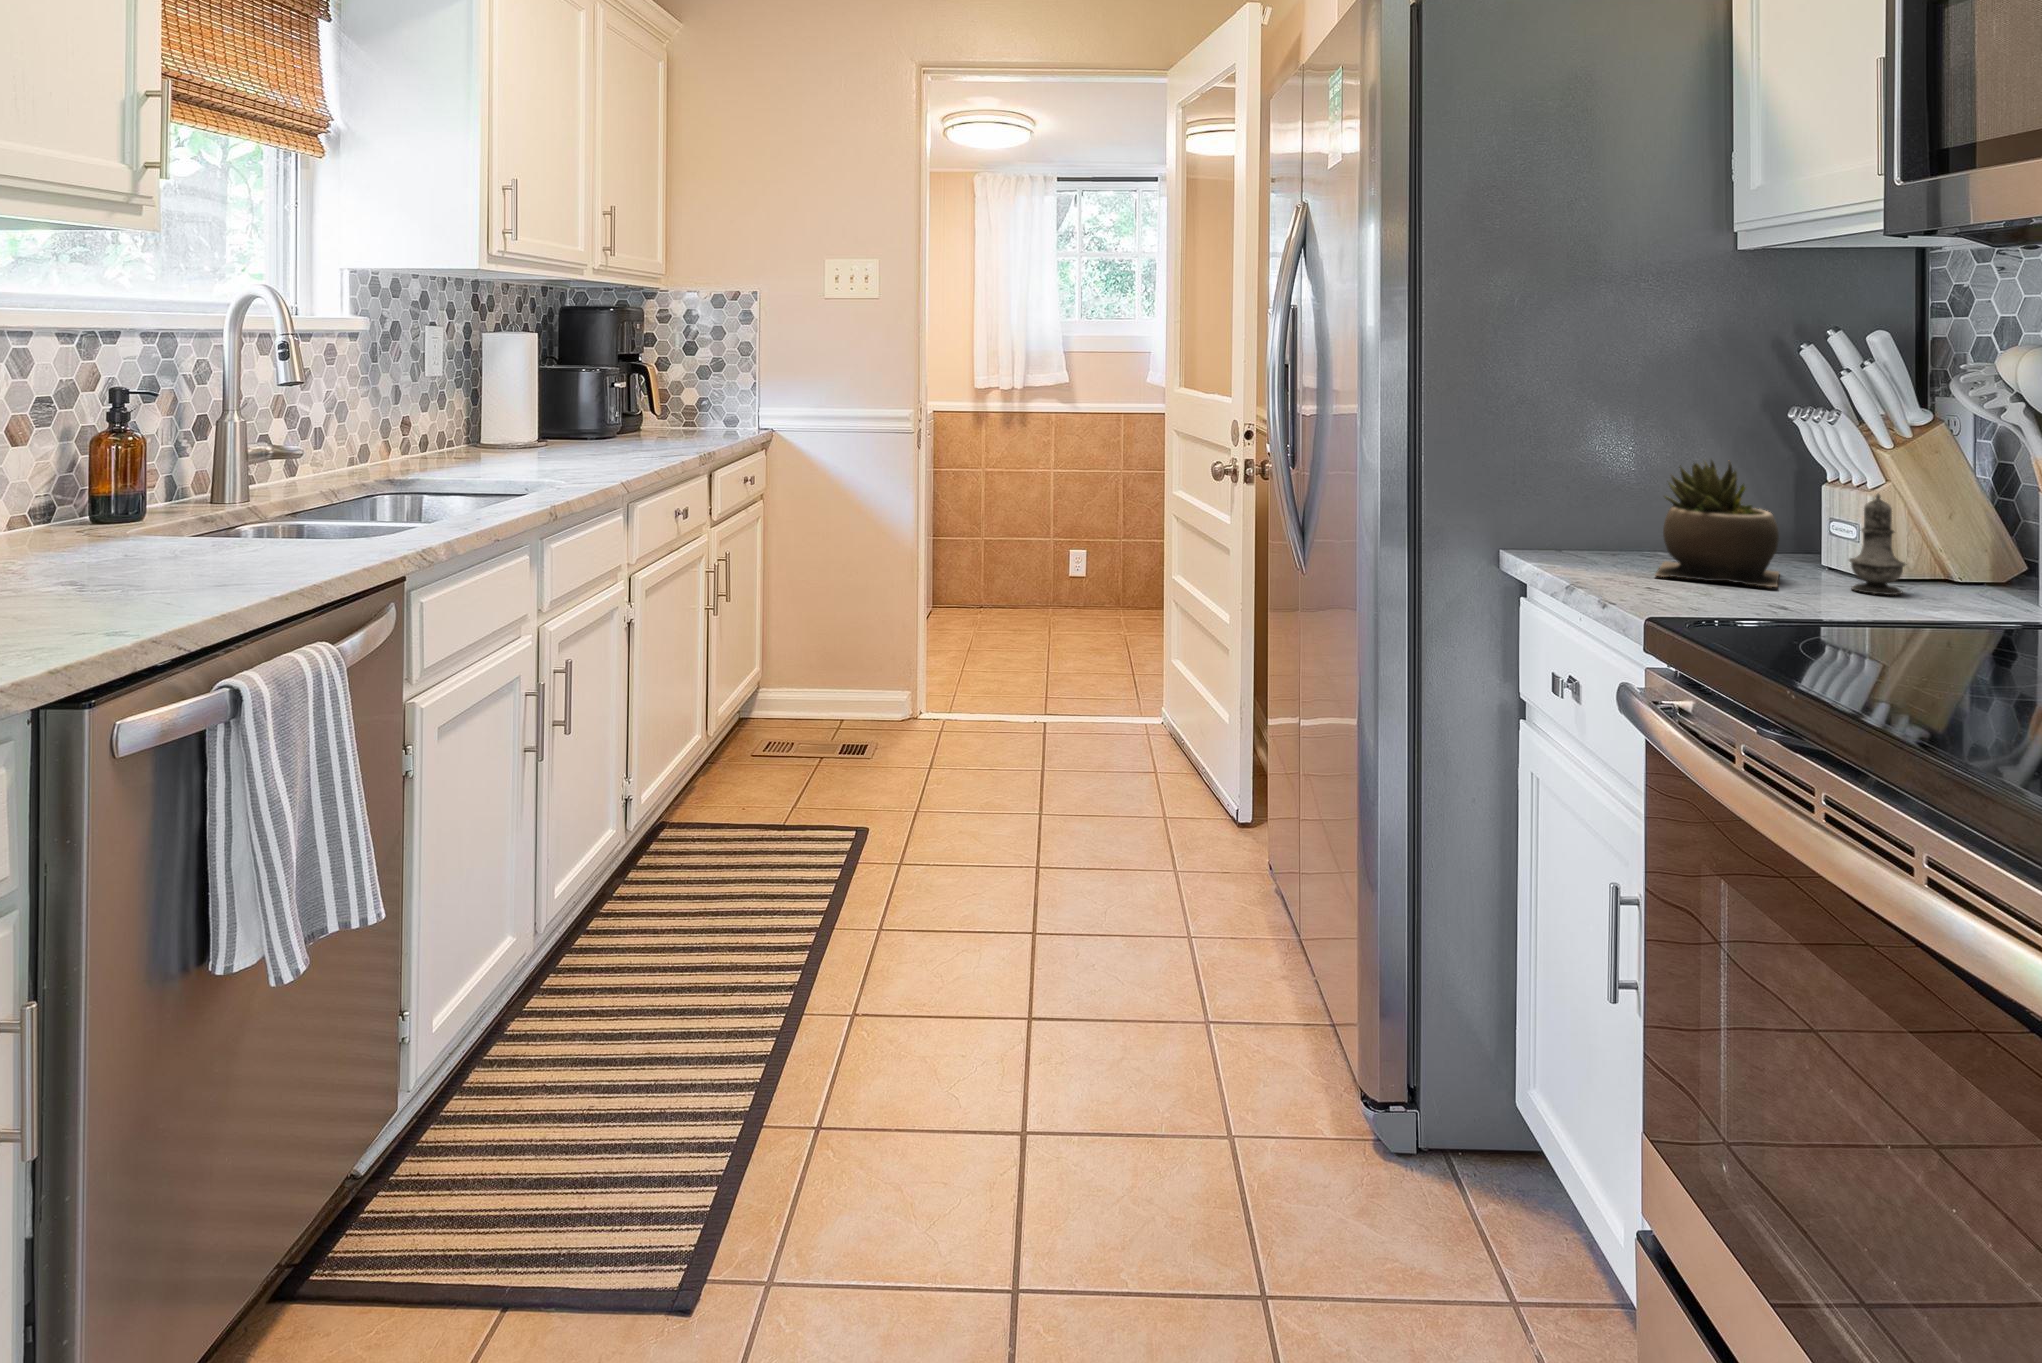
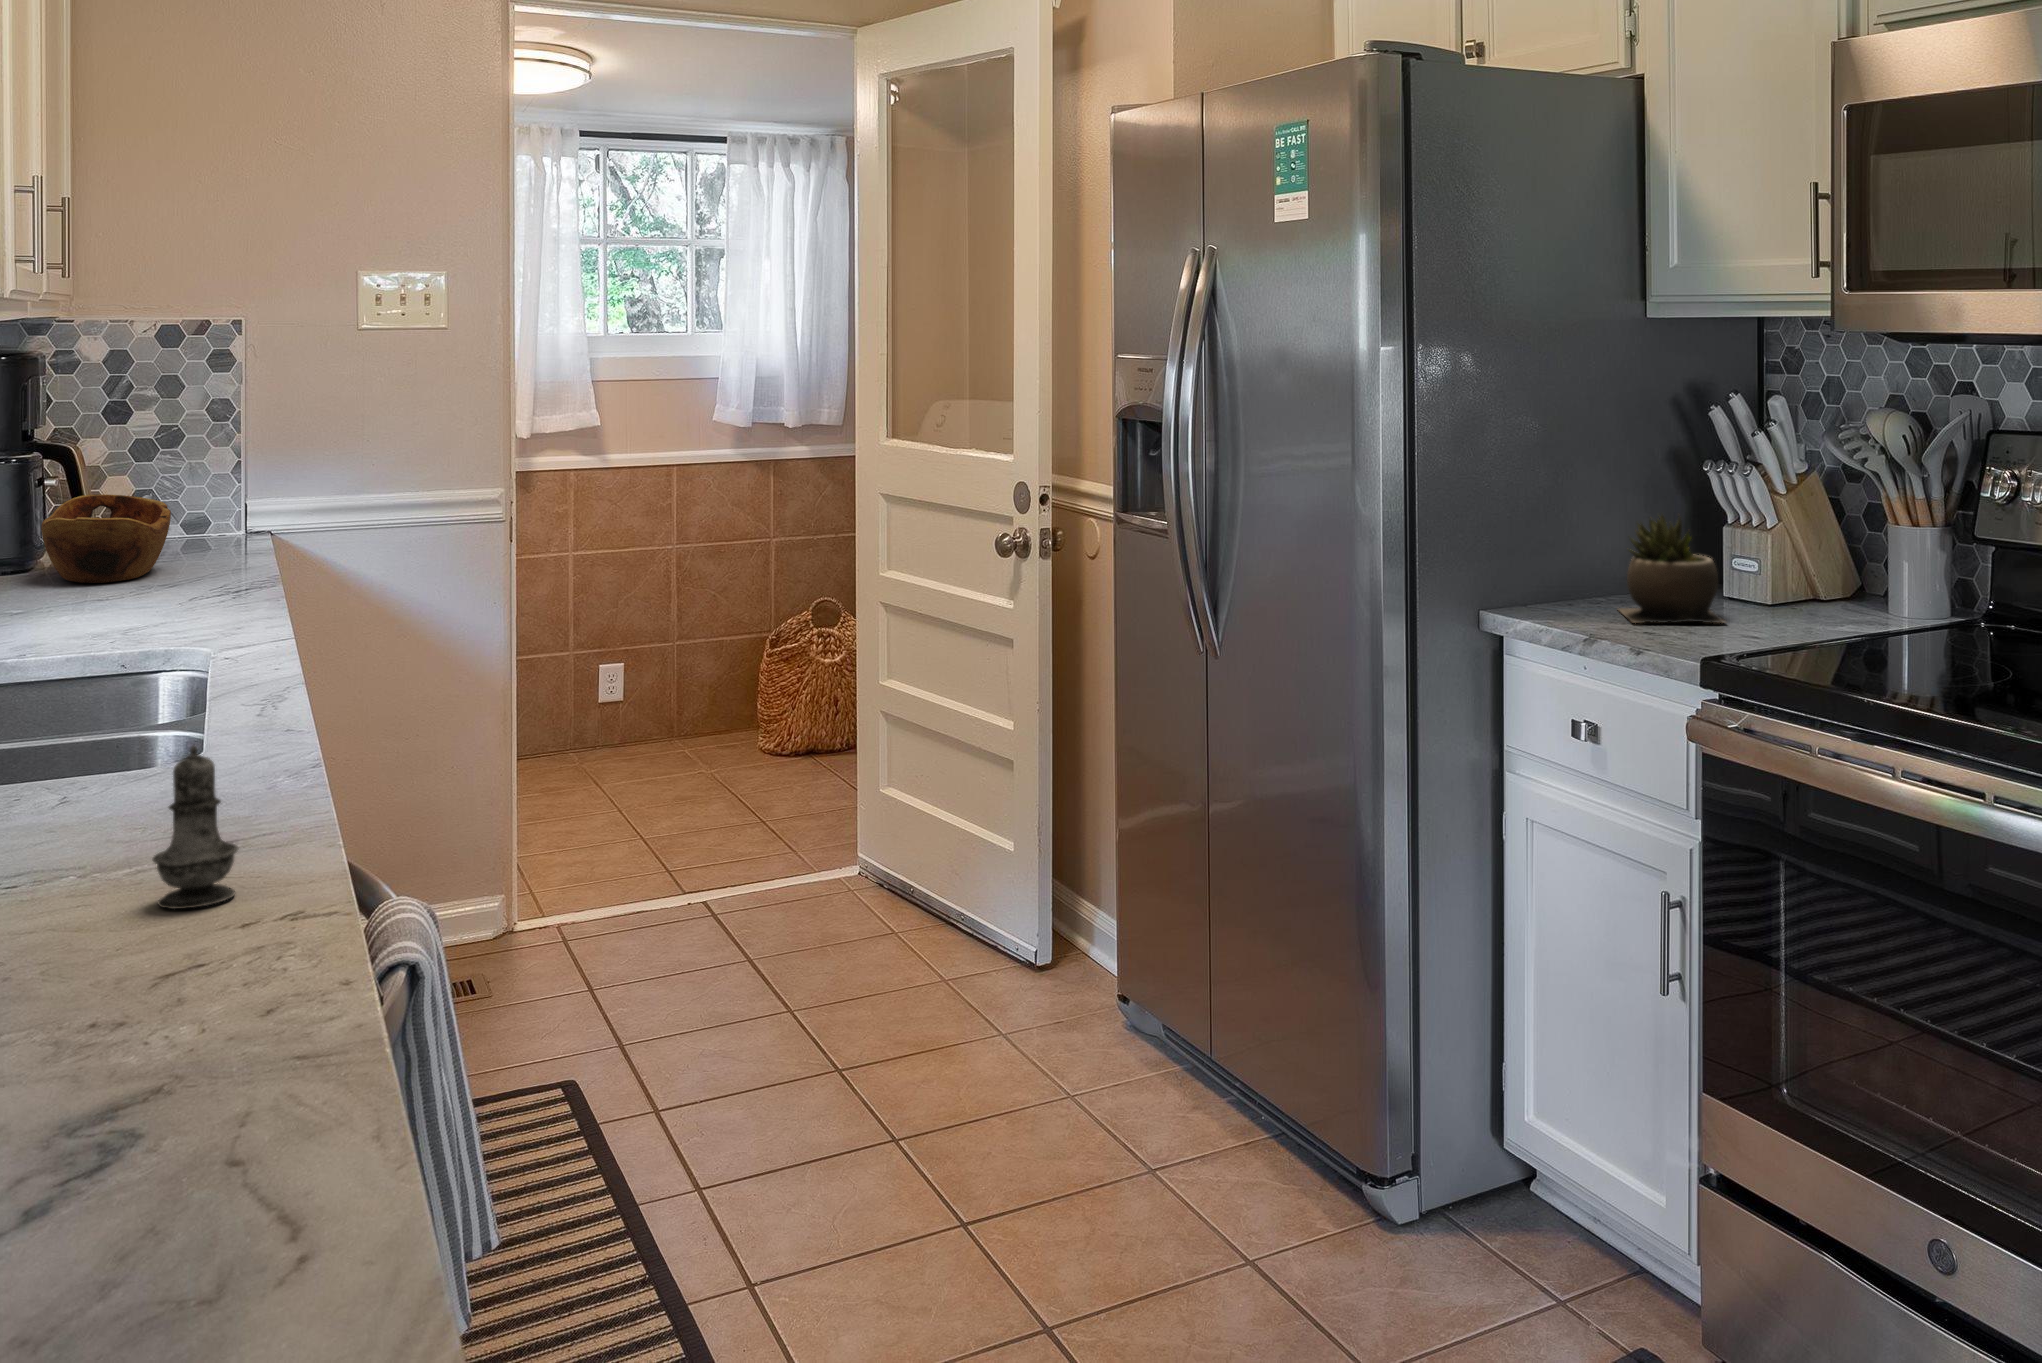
wooden bowl: none [589,396,672,449] -> present [41,494,171,583]
salt shaker: present [1849,494,1906,595] -> present [152,746,238,909]

